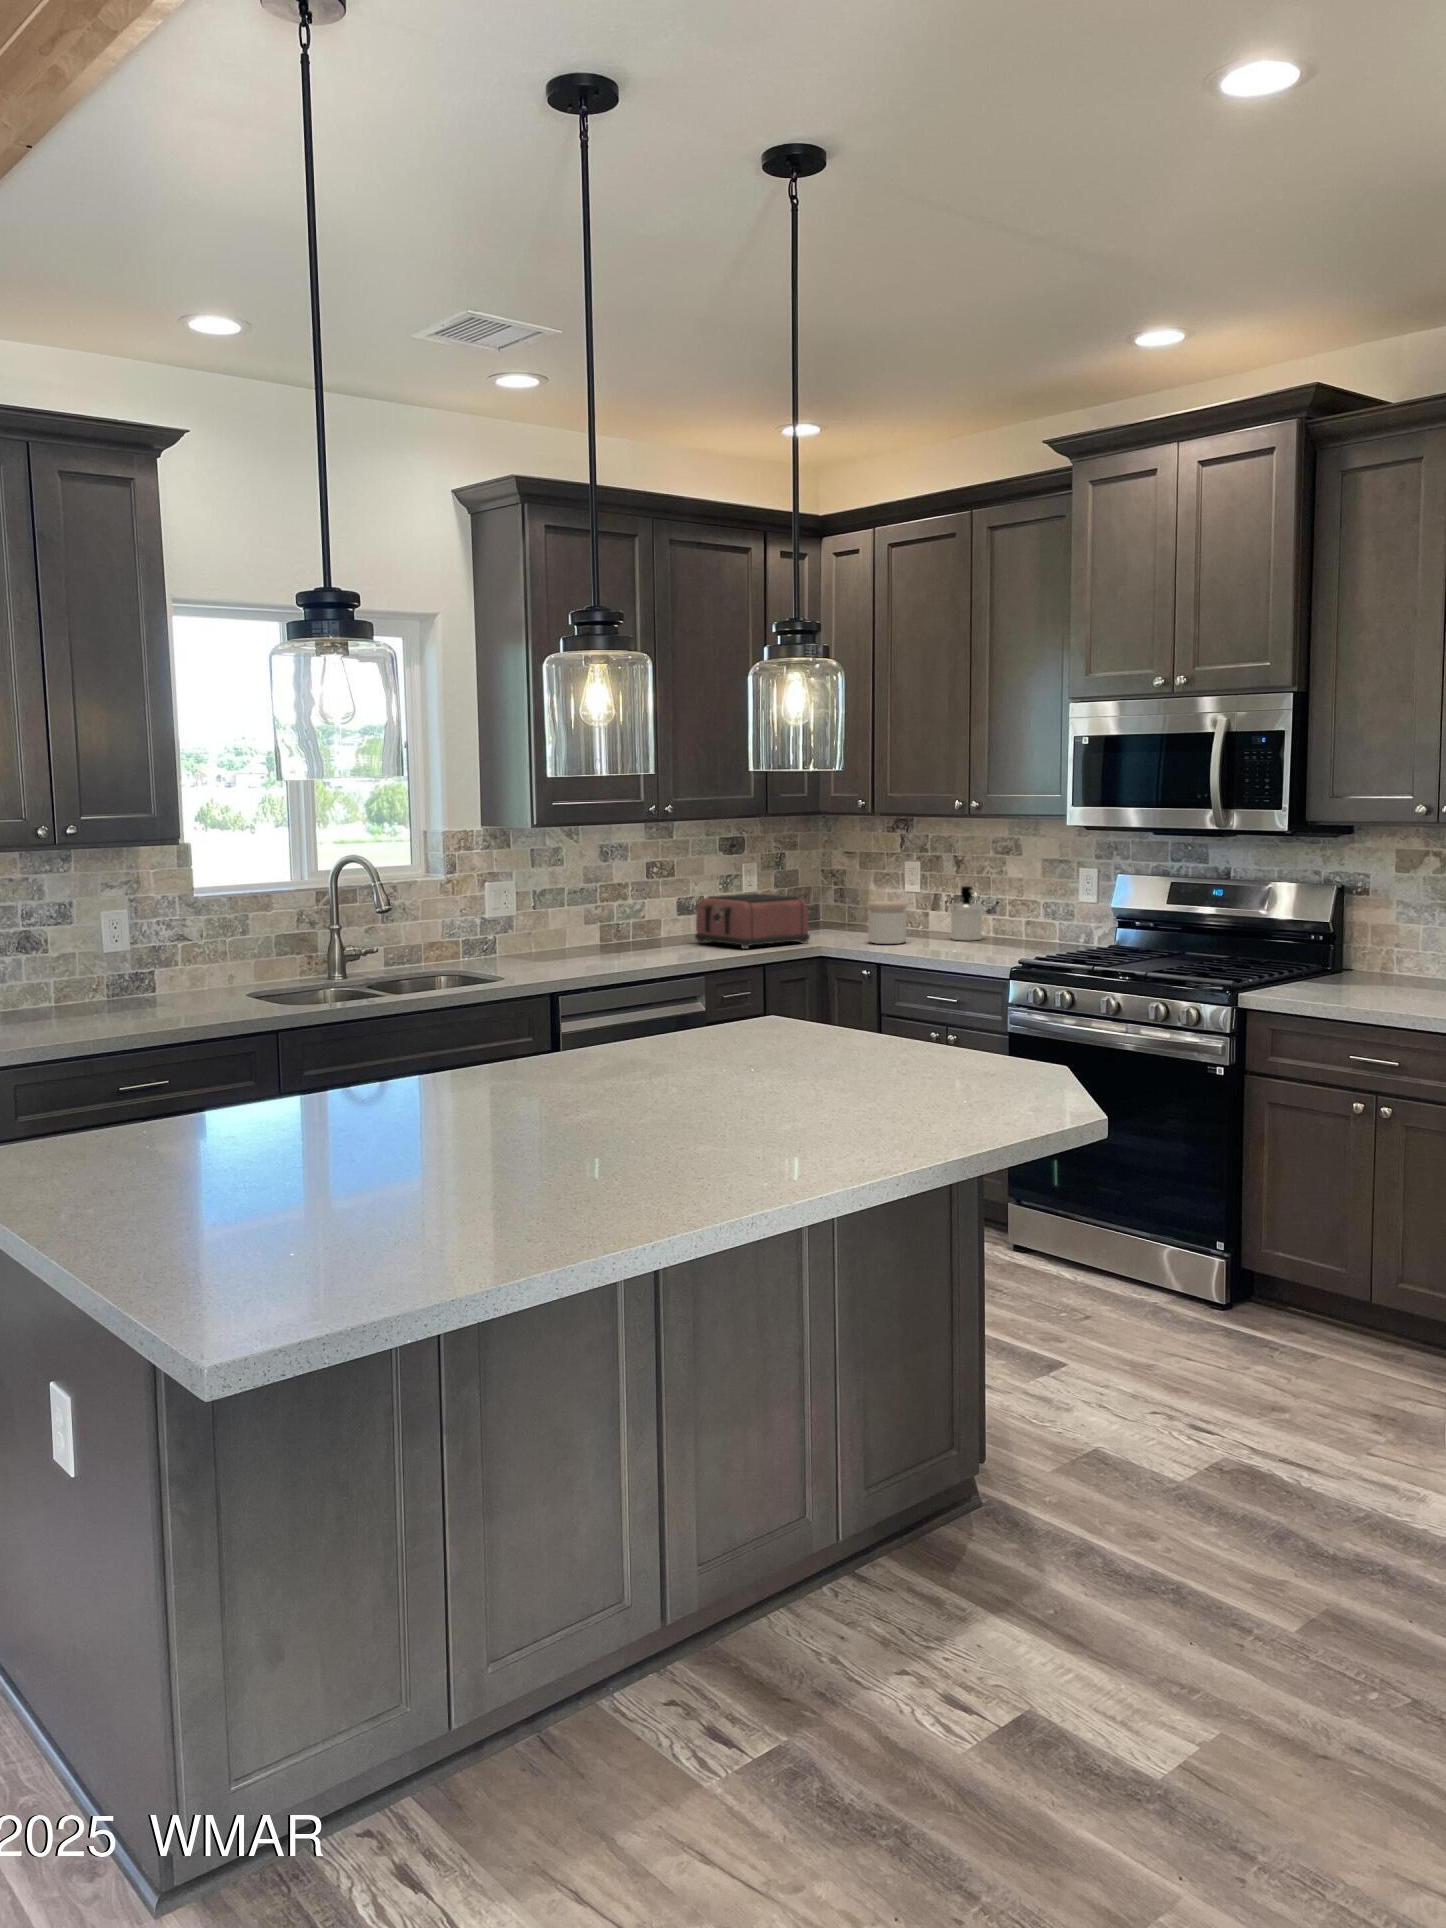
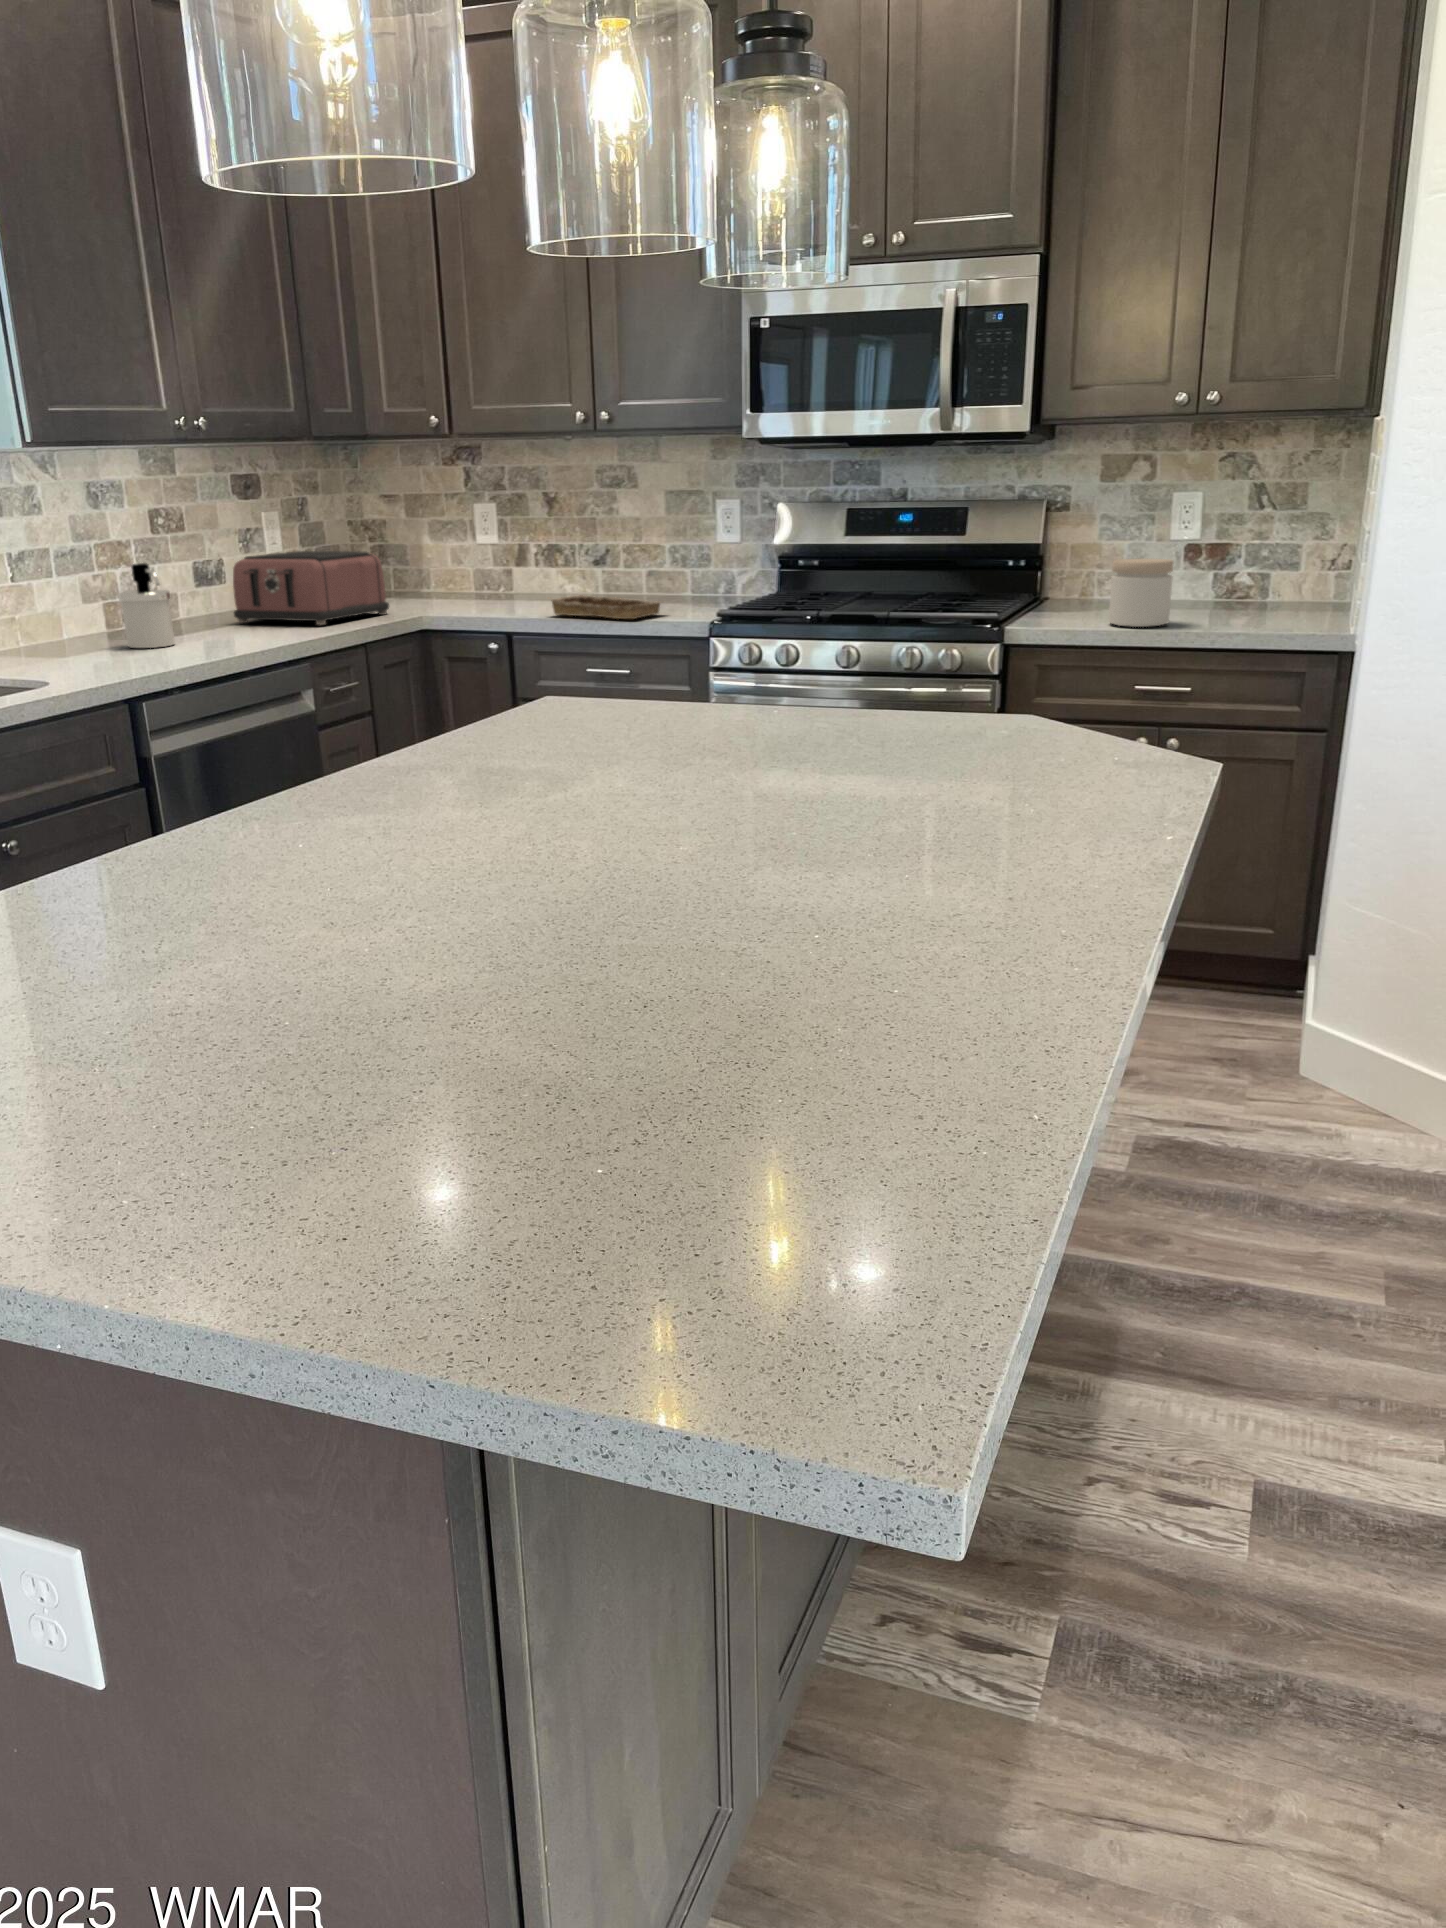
soap dispenser: present [950,886,983,941] -> present [118,563,175,648]
jar: present [868,901,907,944] -> present [1109,558,1173,627]
tray: none [910,939,1001,961] -> present [552,595,661,619]

